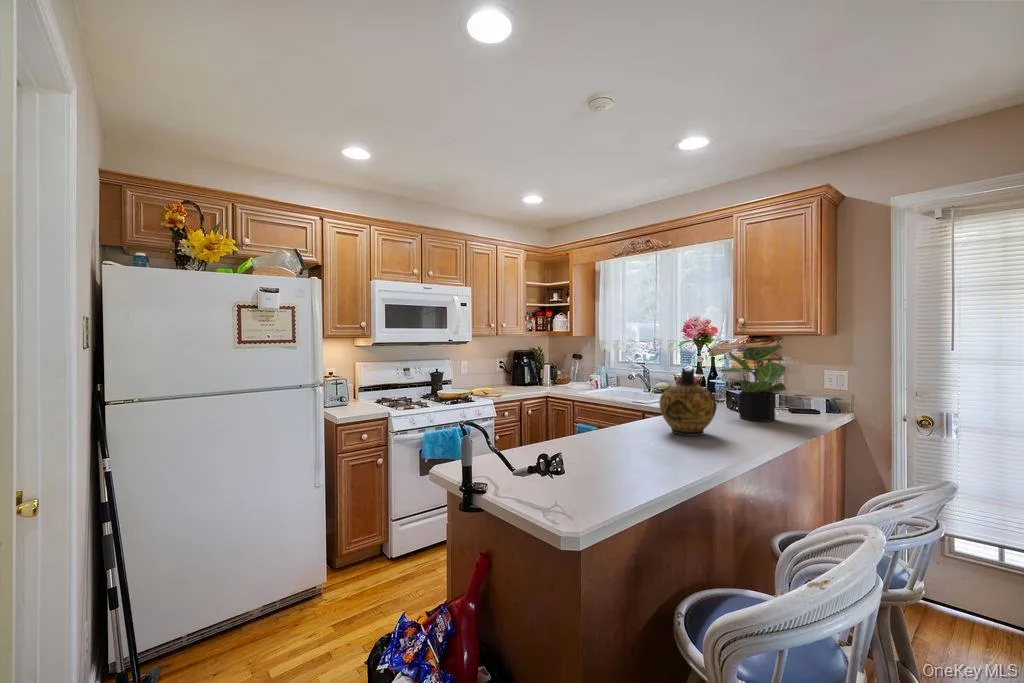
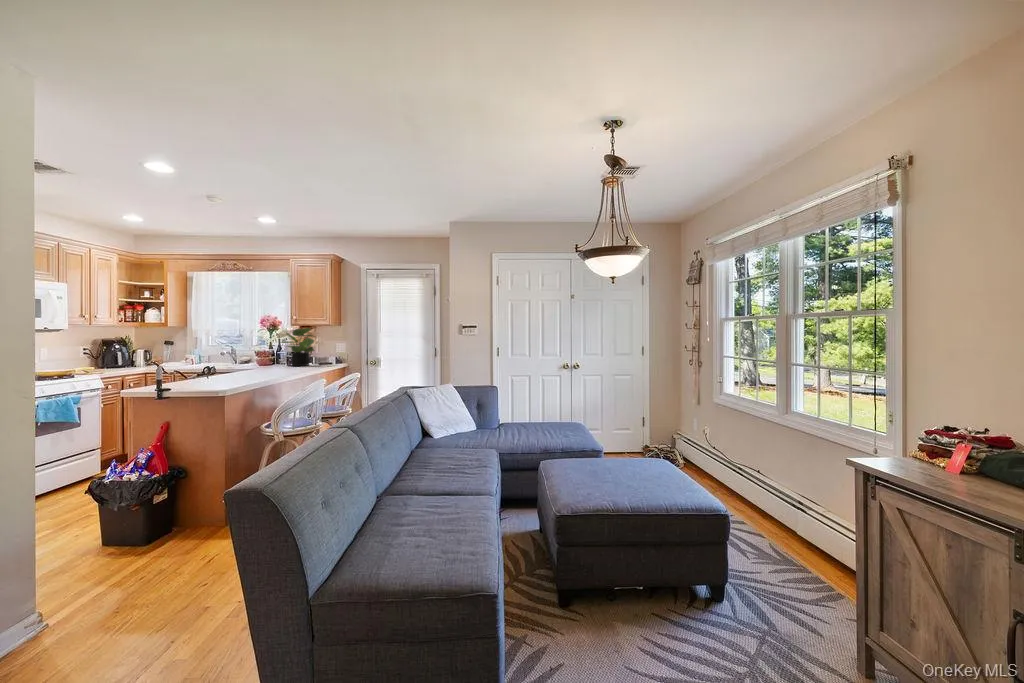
ceramic jug: present [659,369,717,436] -> none [248,337,278,369]

